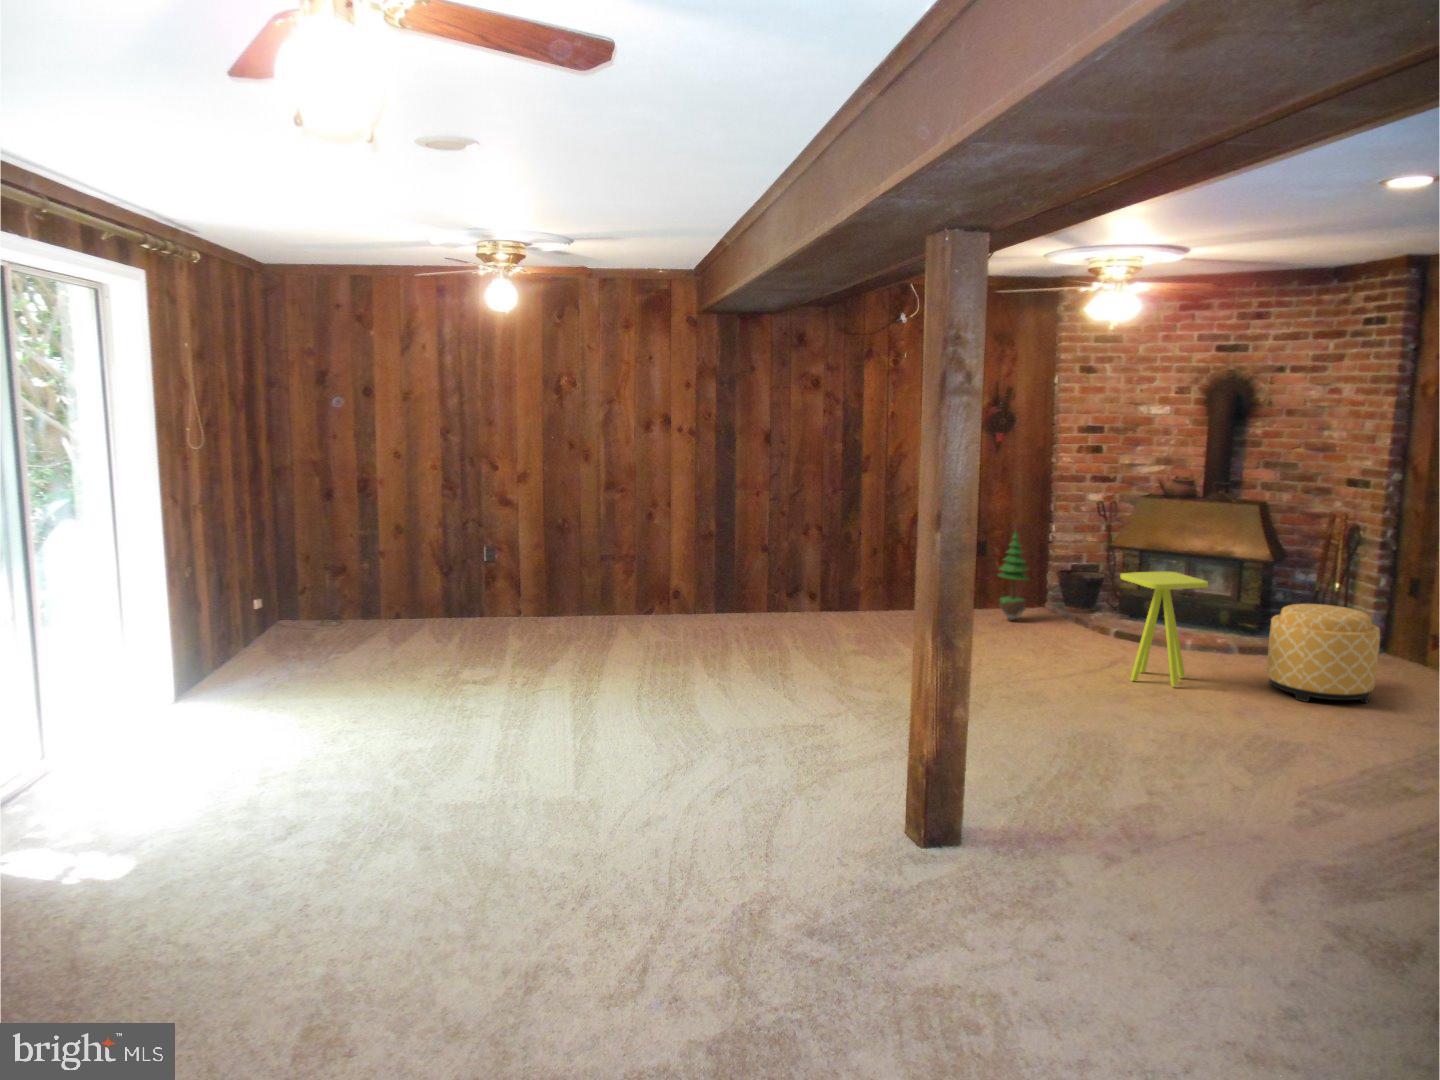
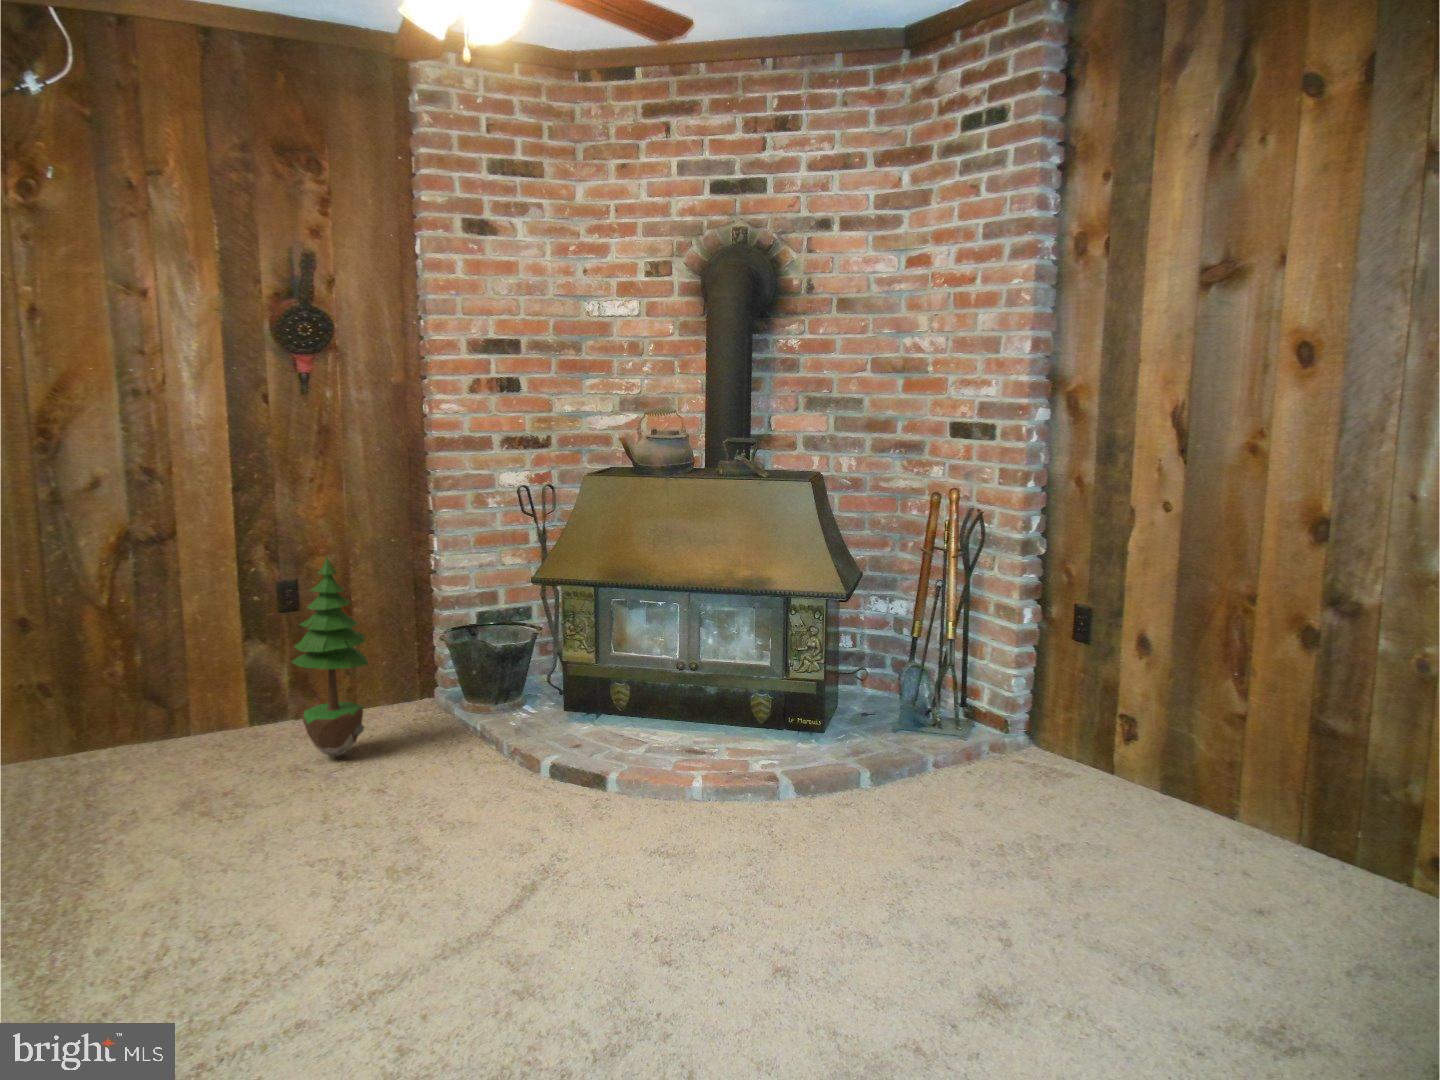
side table: present [1120,572,1208,686] -> none [505,648,737,994]
ottoman: present [1267,604,1380,703] -> none [884,698,1140,988]

